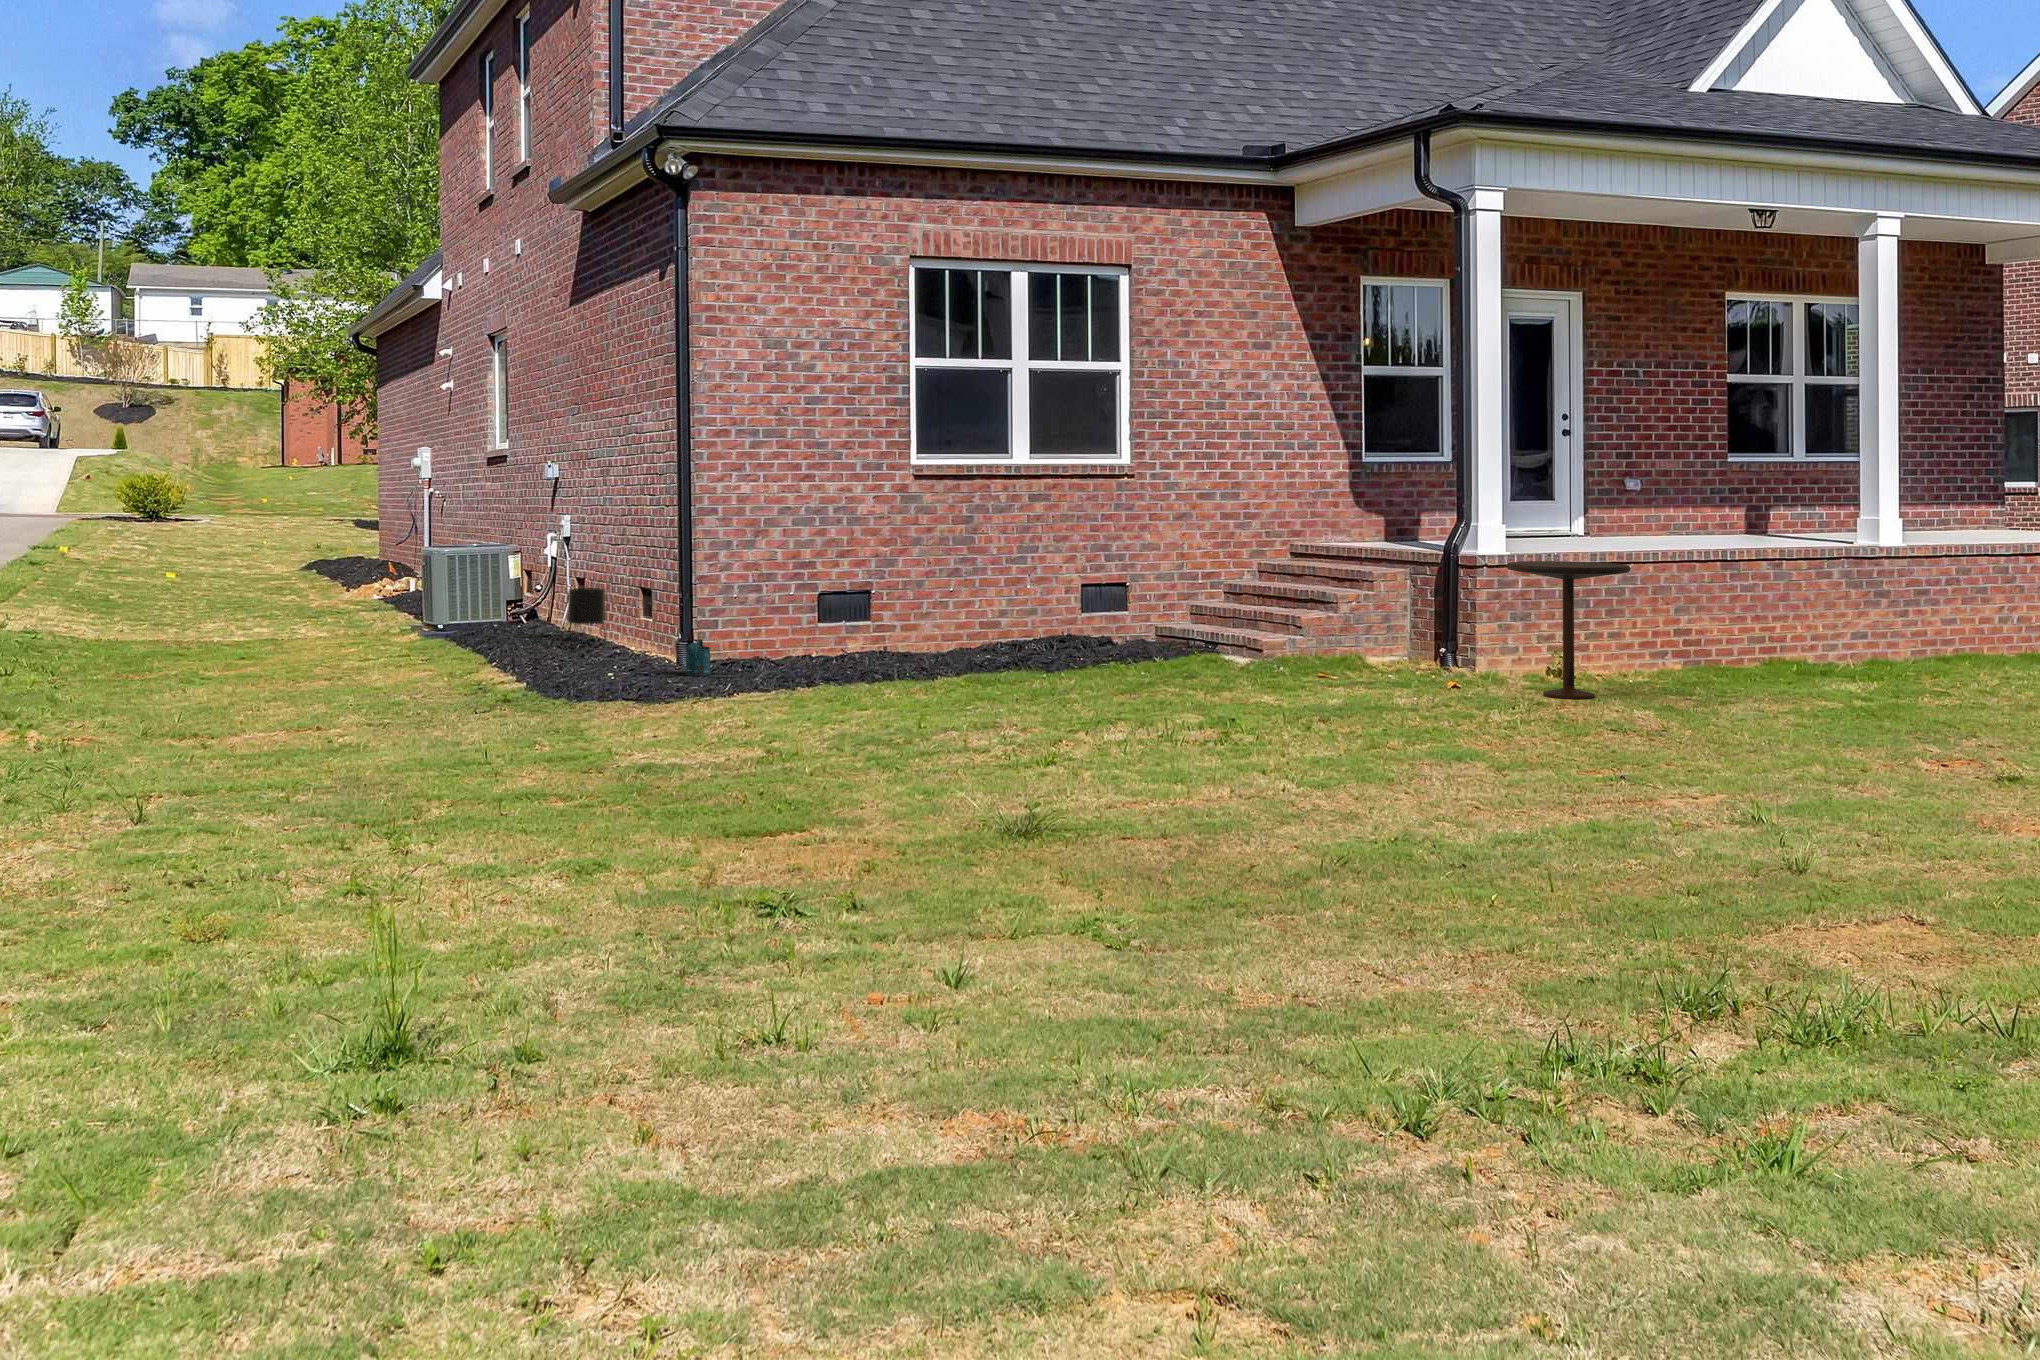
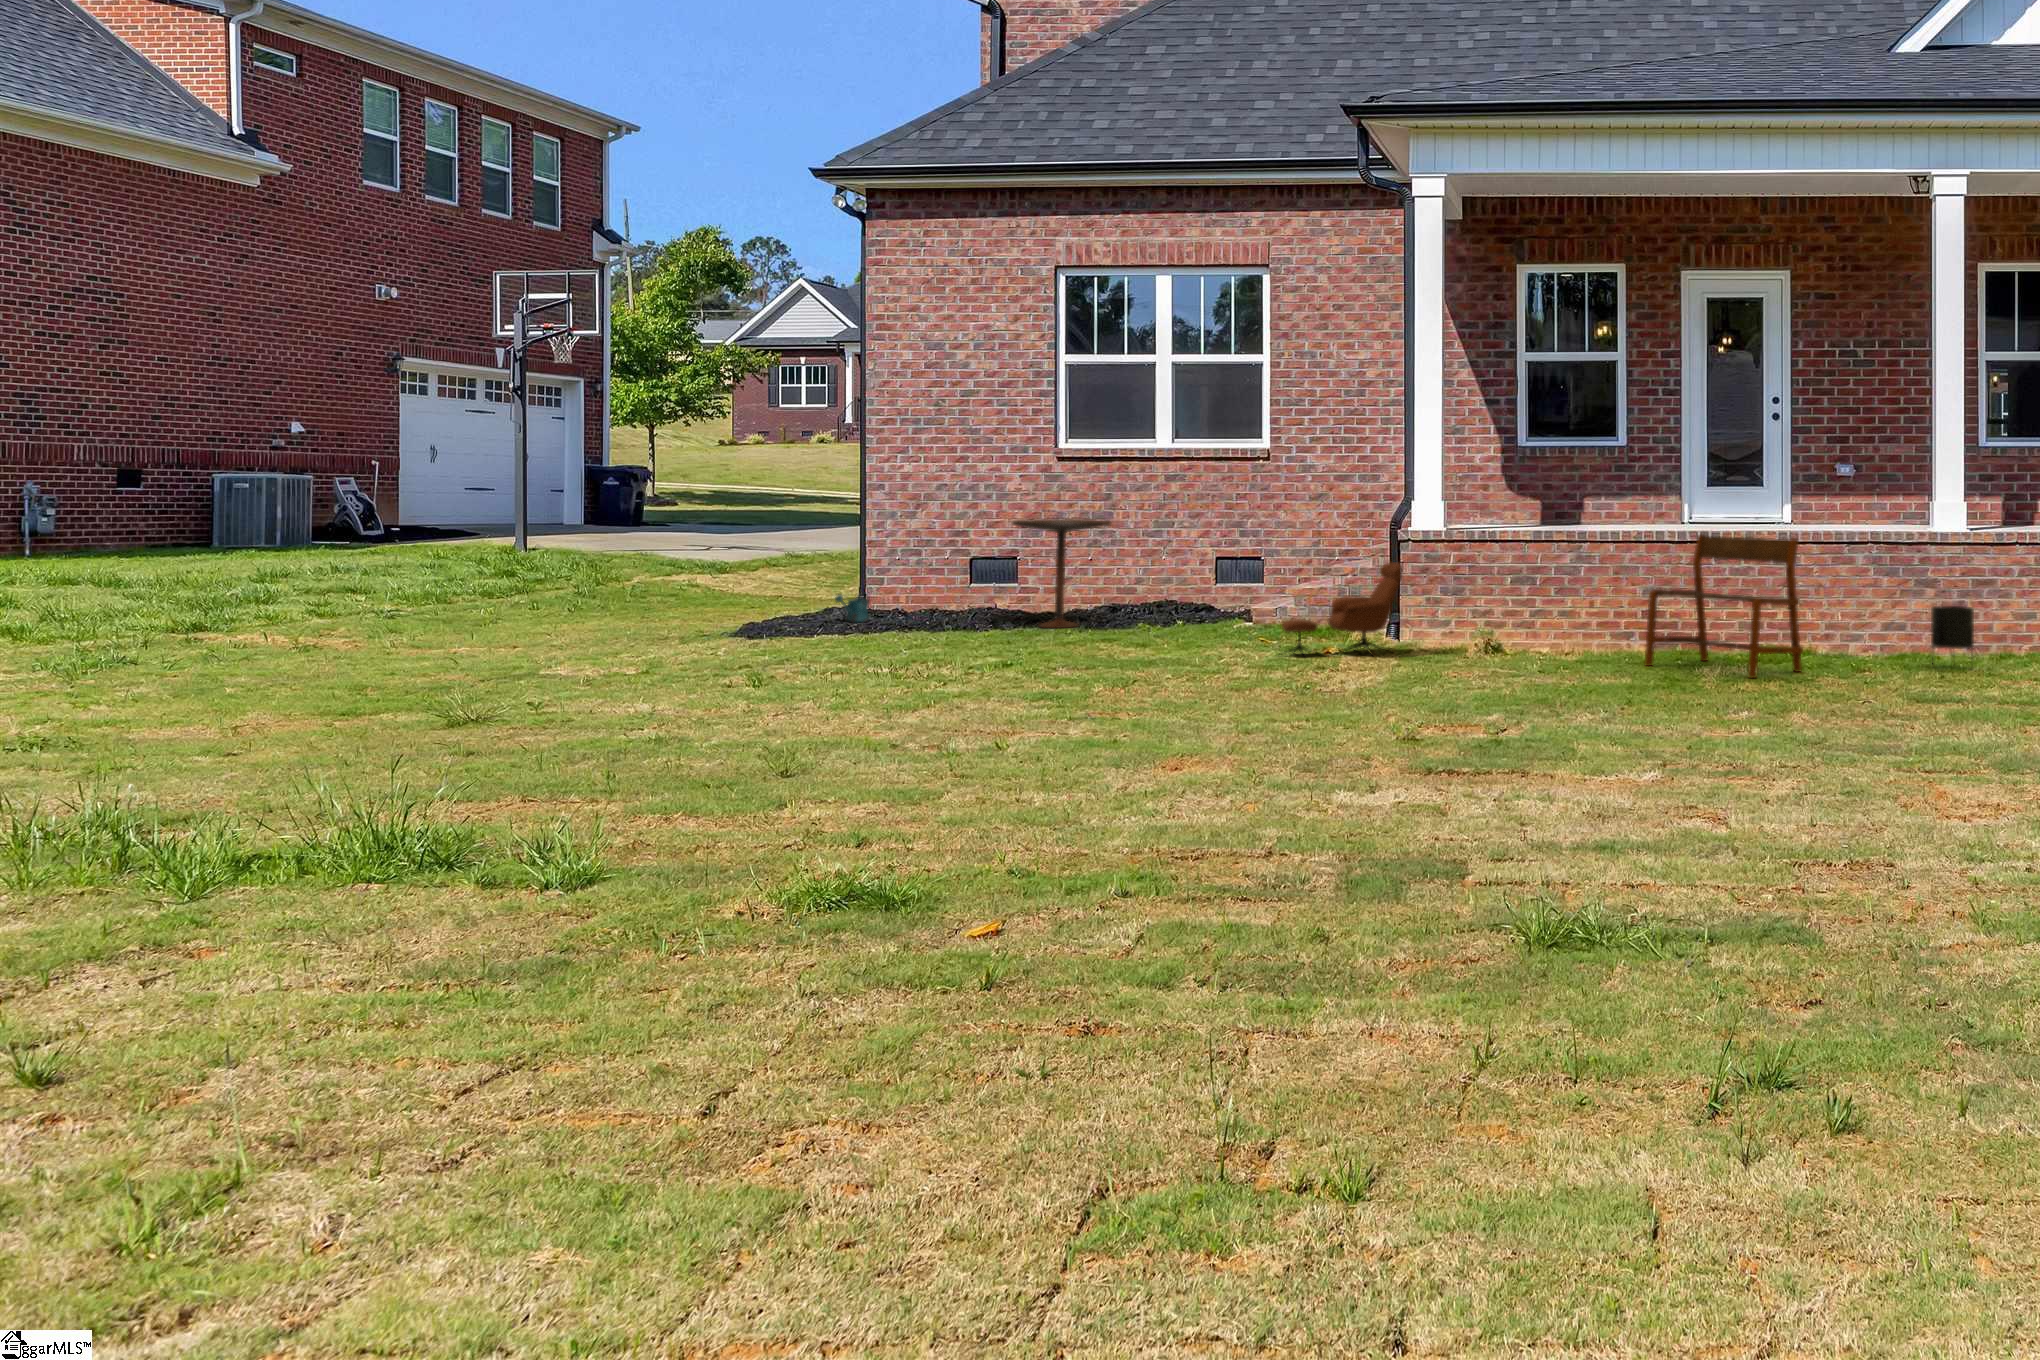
bench: none [1696,552,1845,692] -> present [1645,534,1803,678]
pedestal table: present [1506,561,1631,699] -> present [1012,519,1111,628]
planter: present [567,588,606,634] -> present [1931,606,1974,649]
lounge chair: none [1343,588,1443,693] -> present [1282,562,1402,654]

